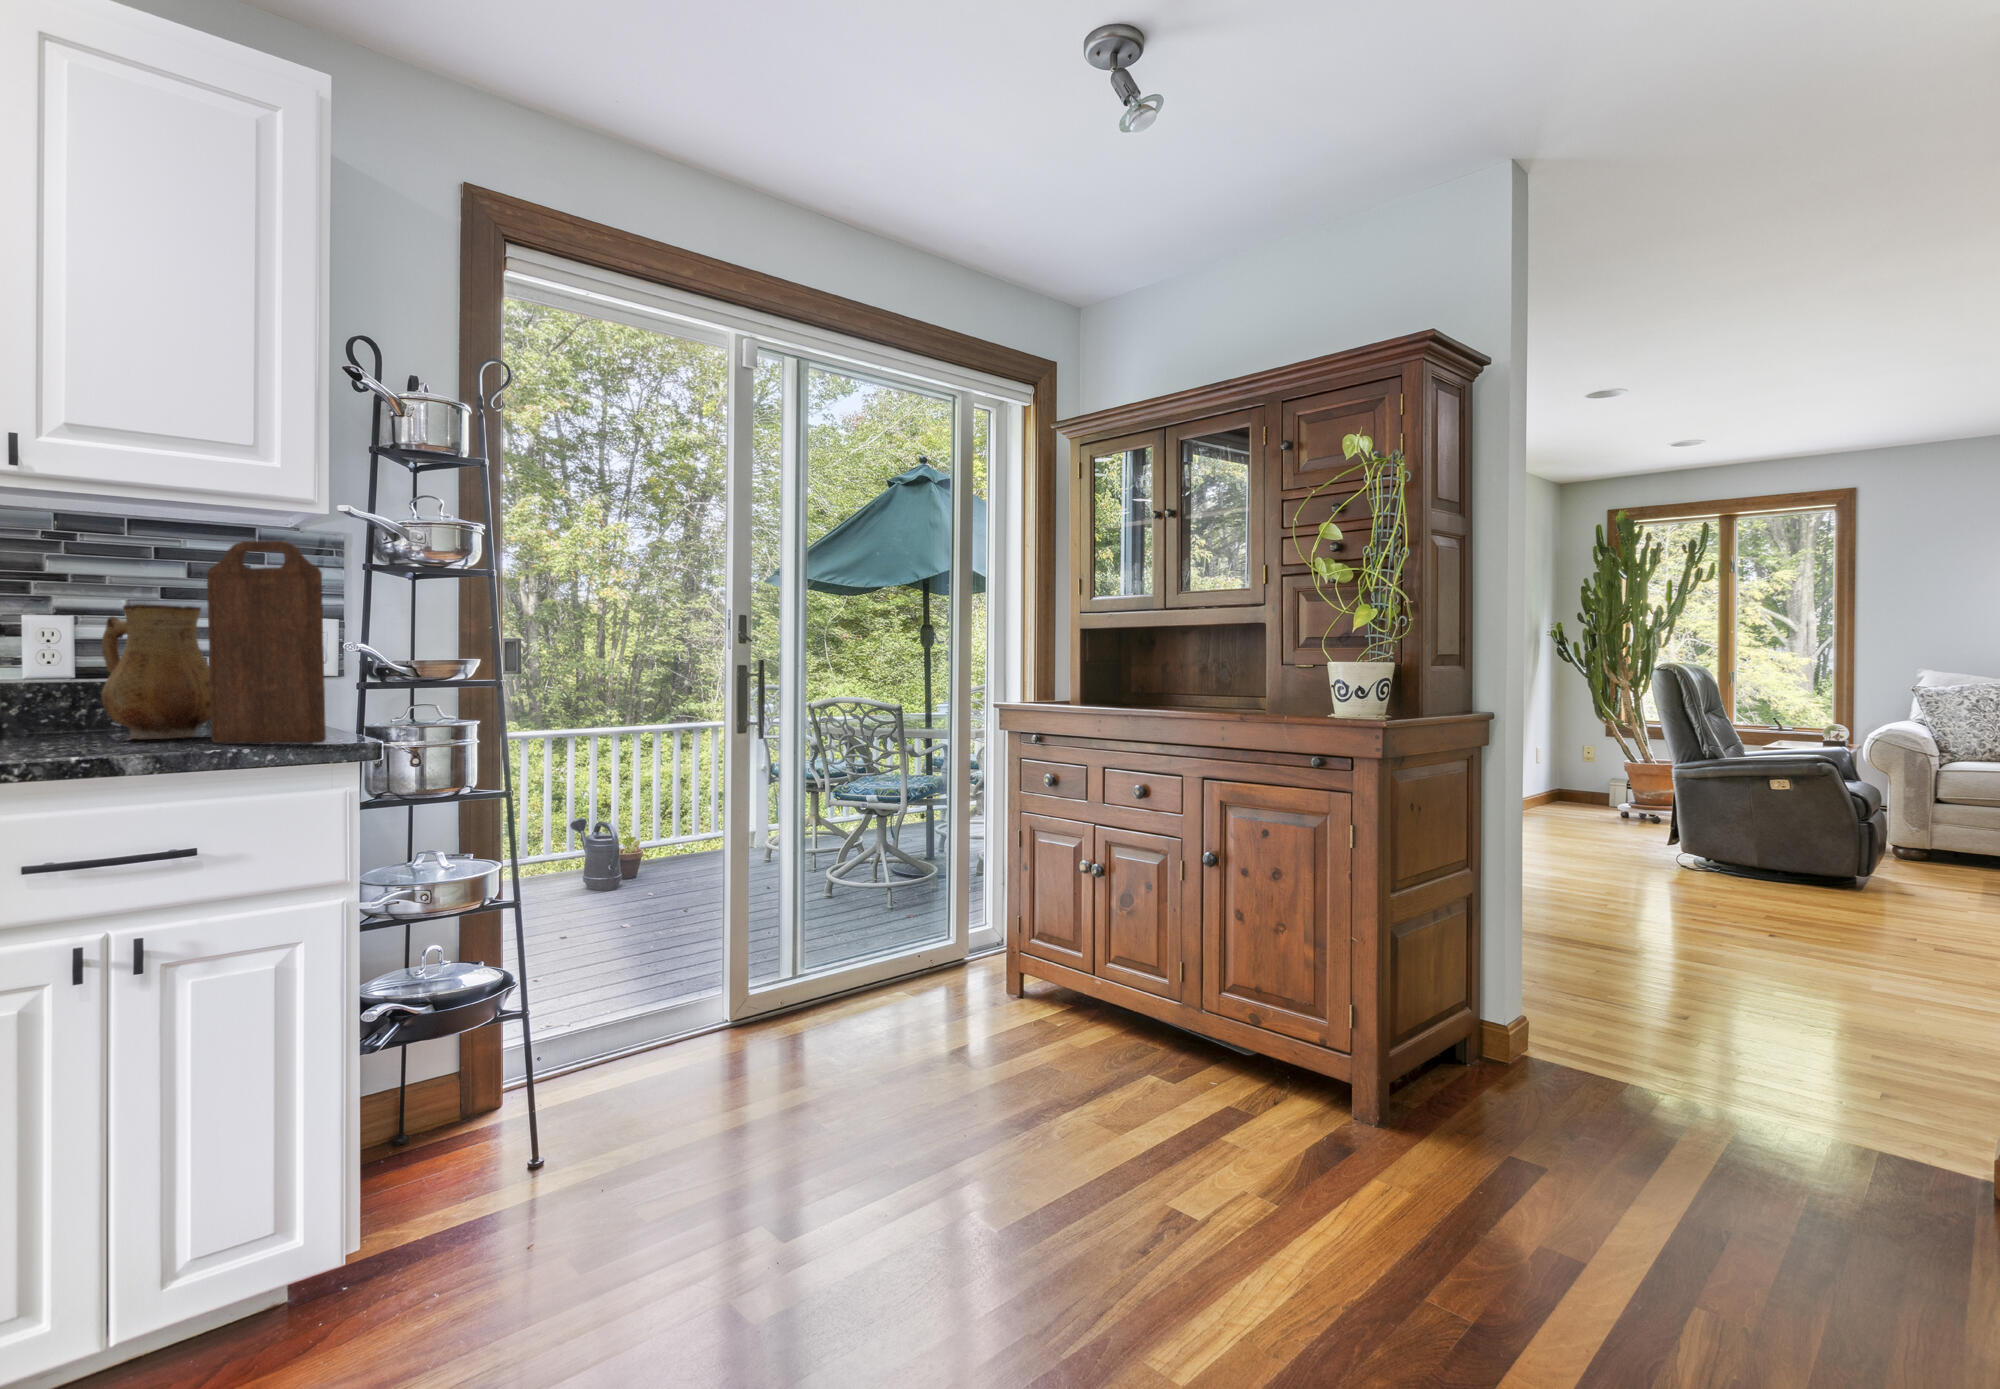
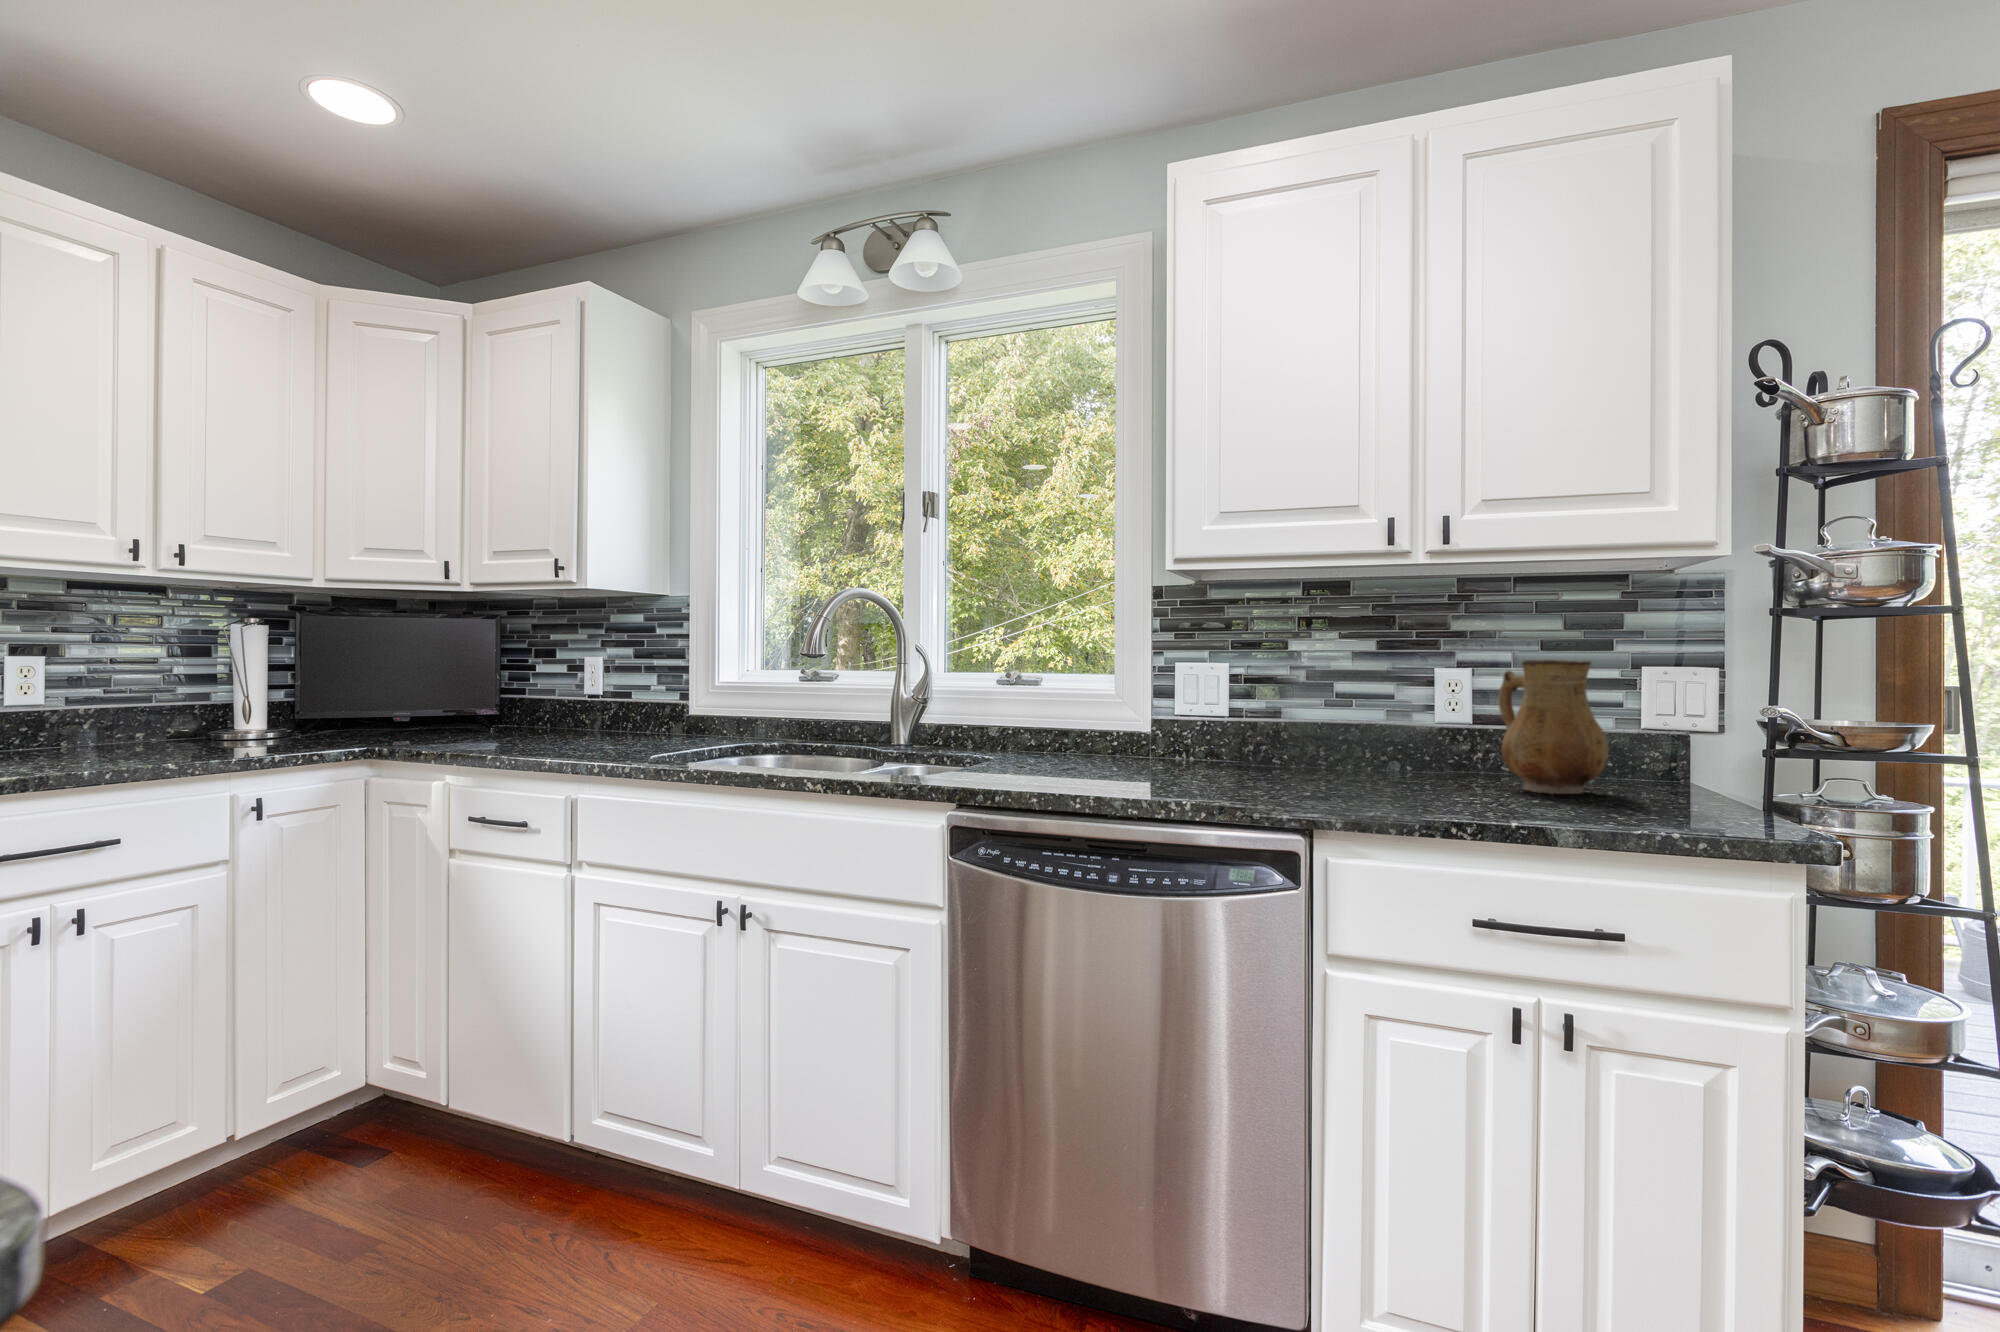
cutting board: present [207,541,326,743] -> none [1618,593,1759,828]

